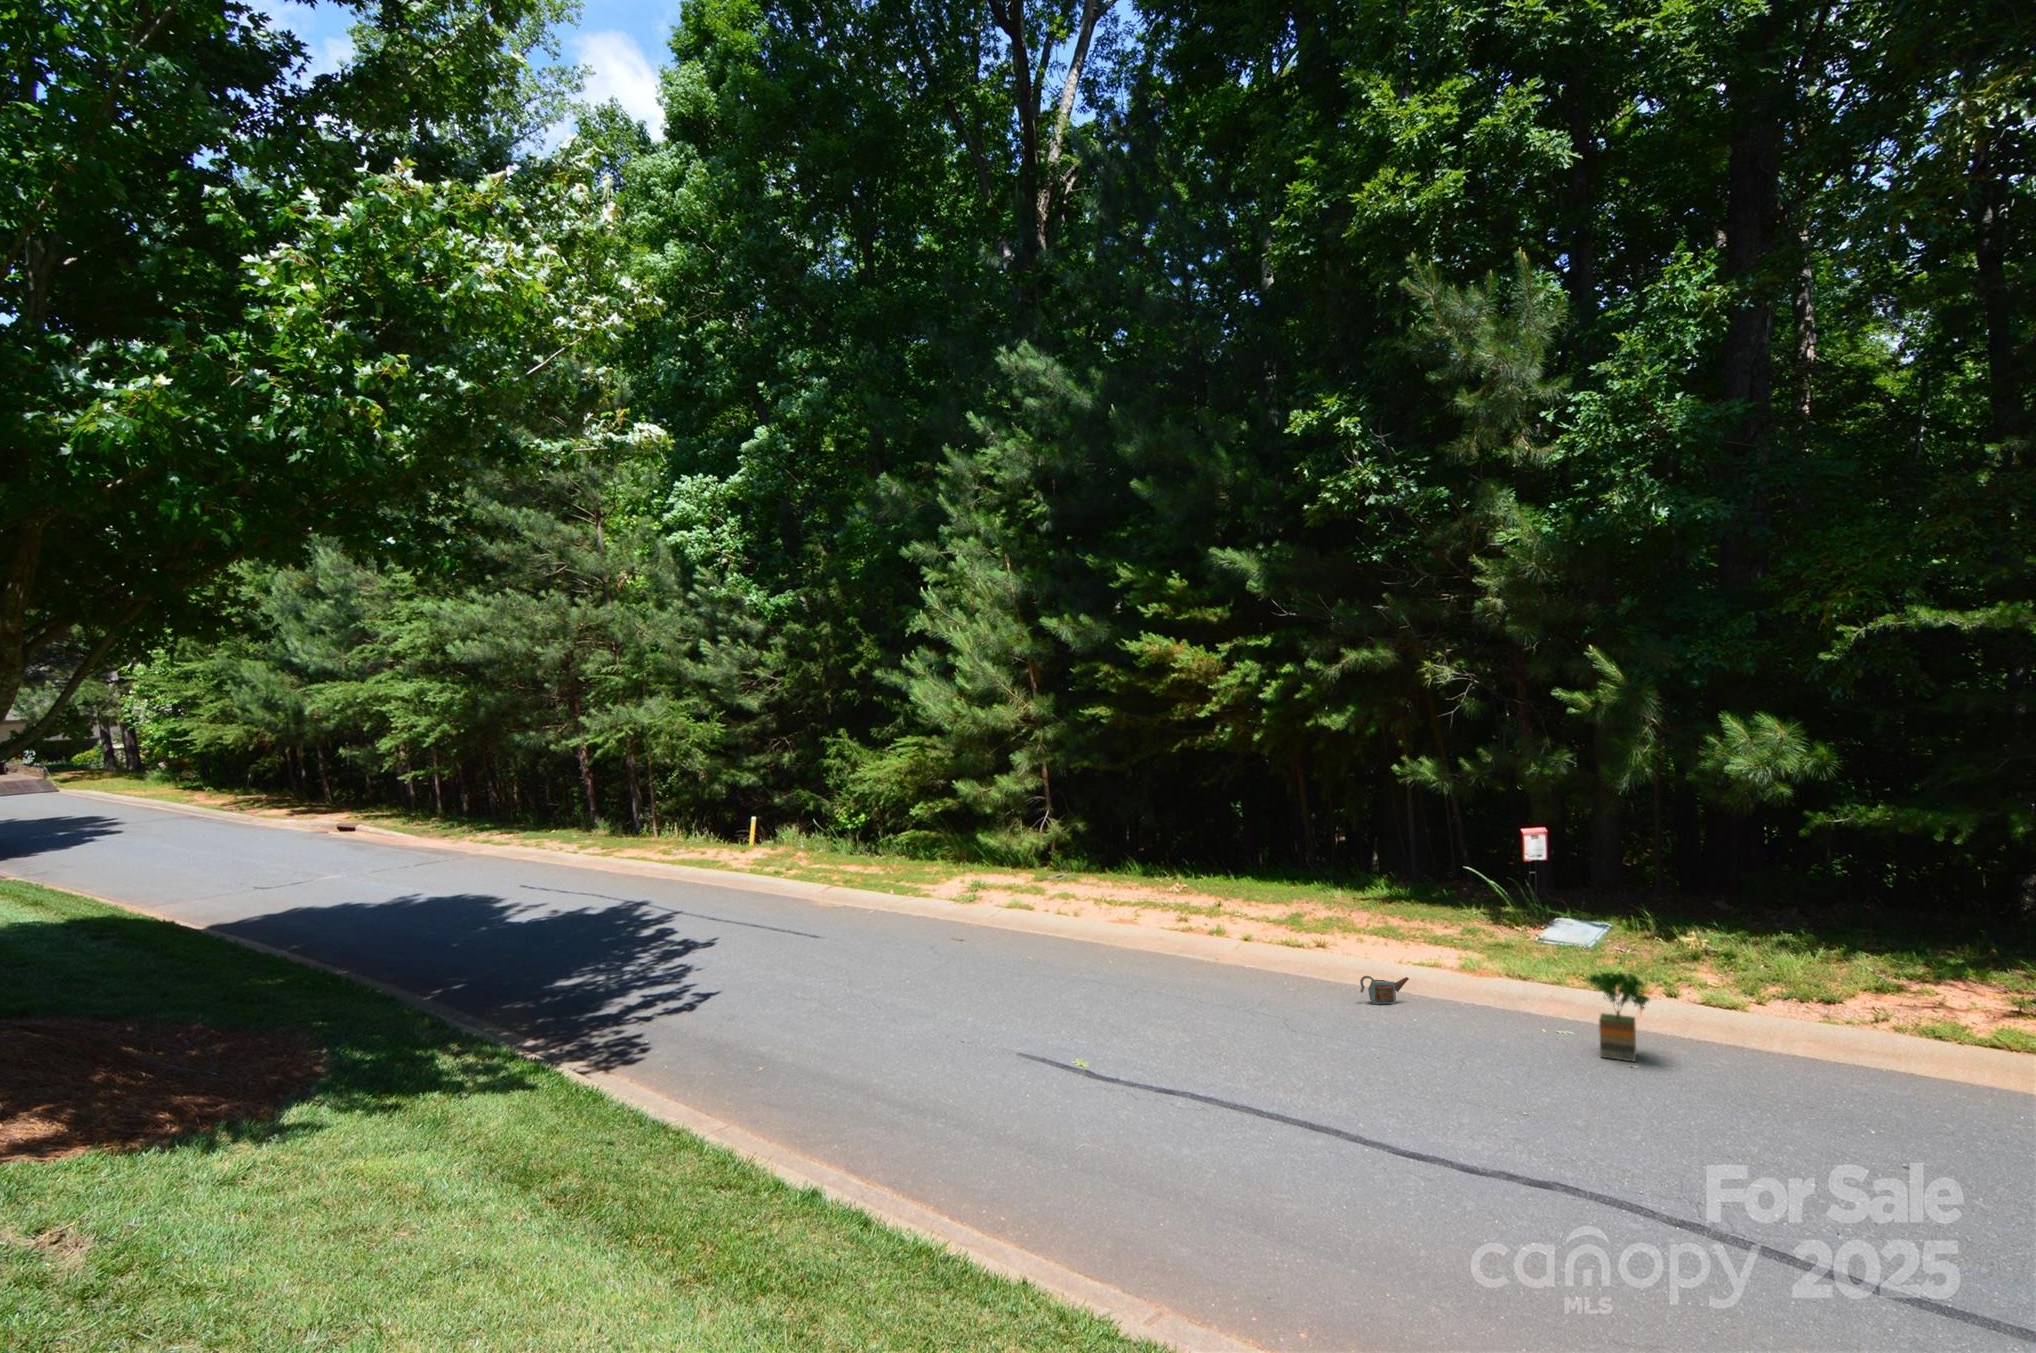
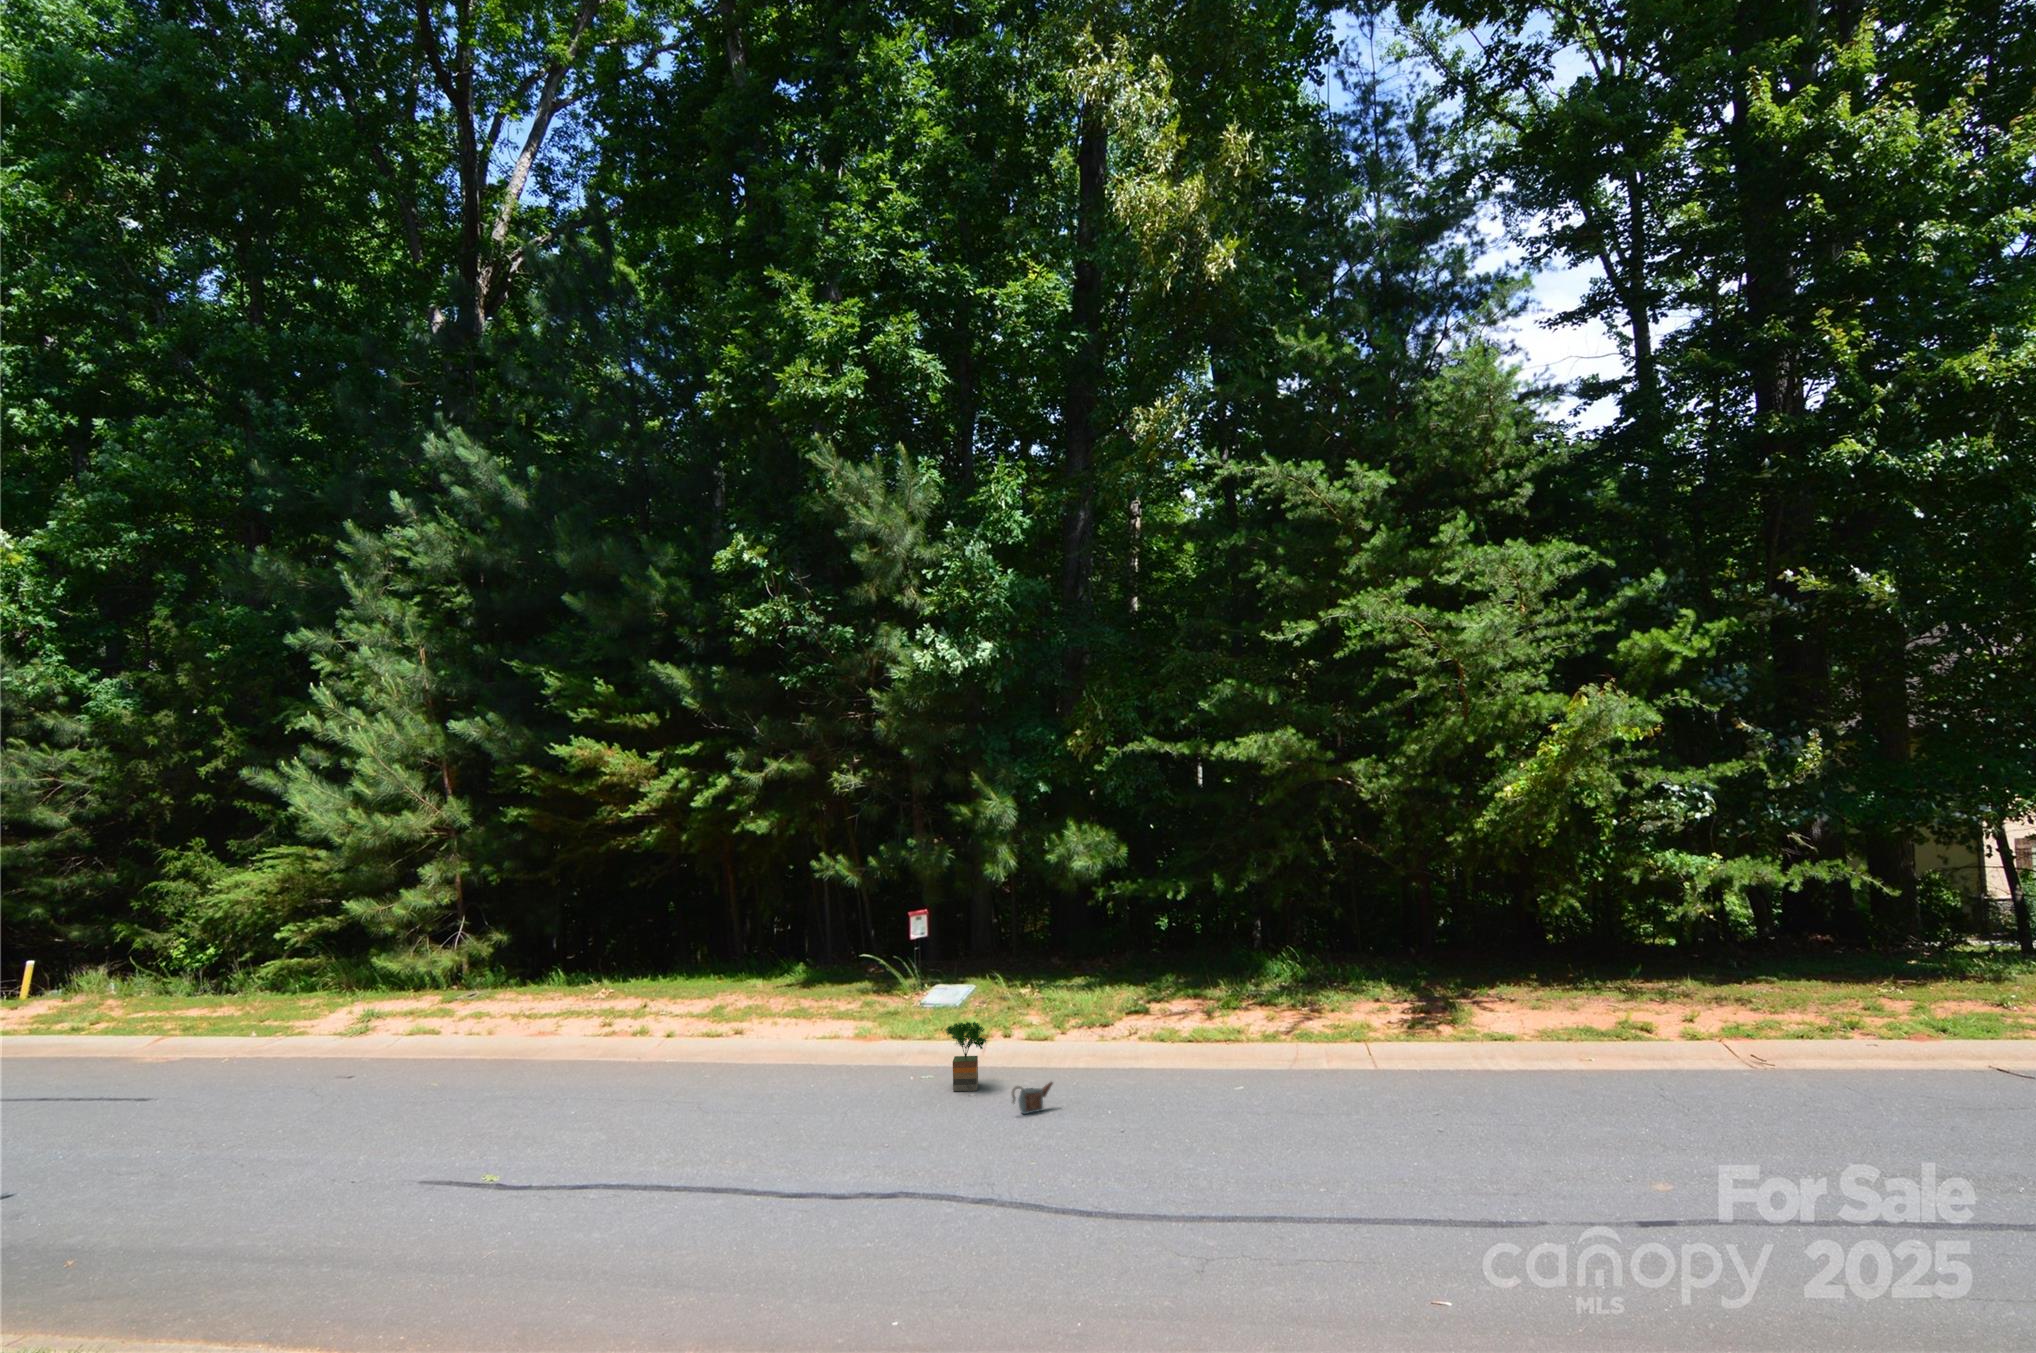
watering can: present [1360,976,1409,1004] -> present [1012,1082,1053,1114]

